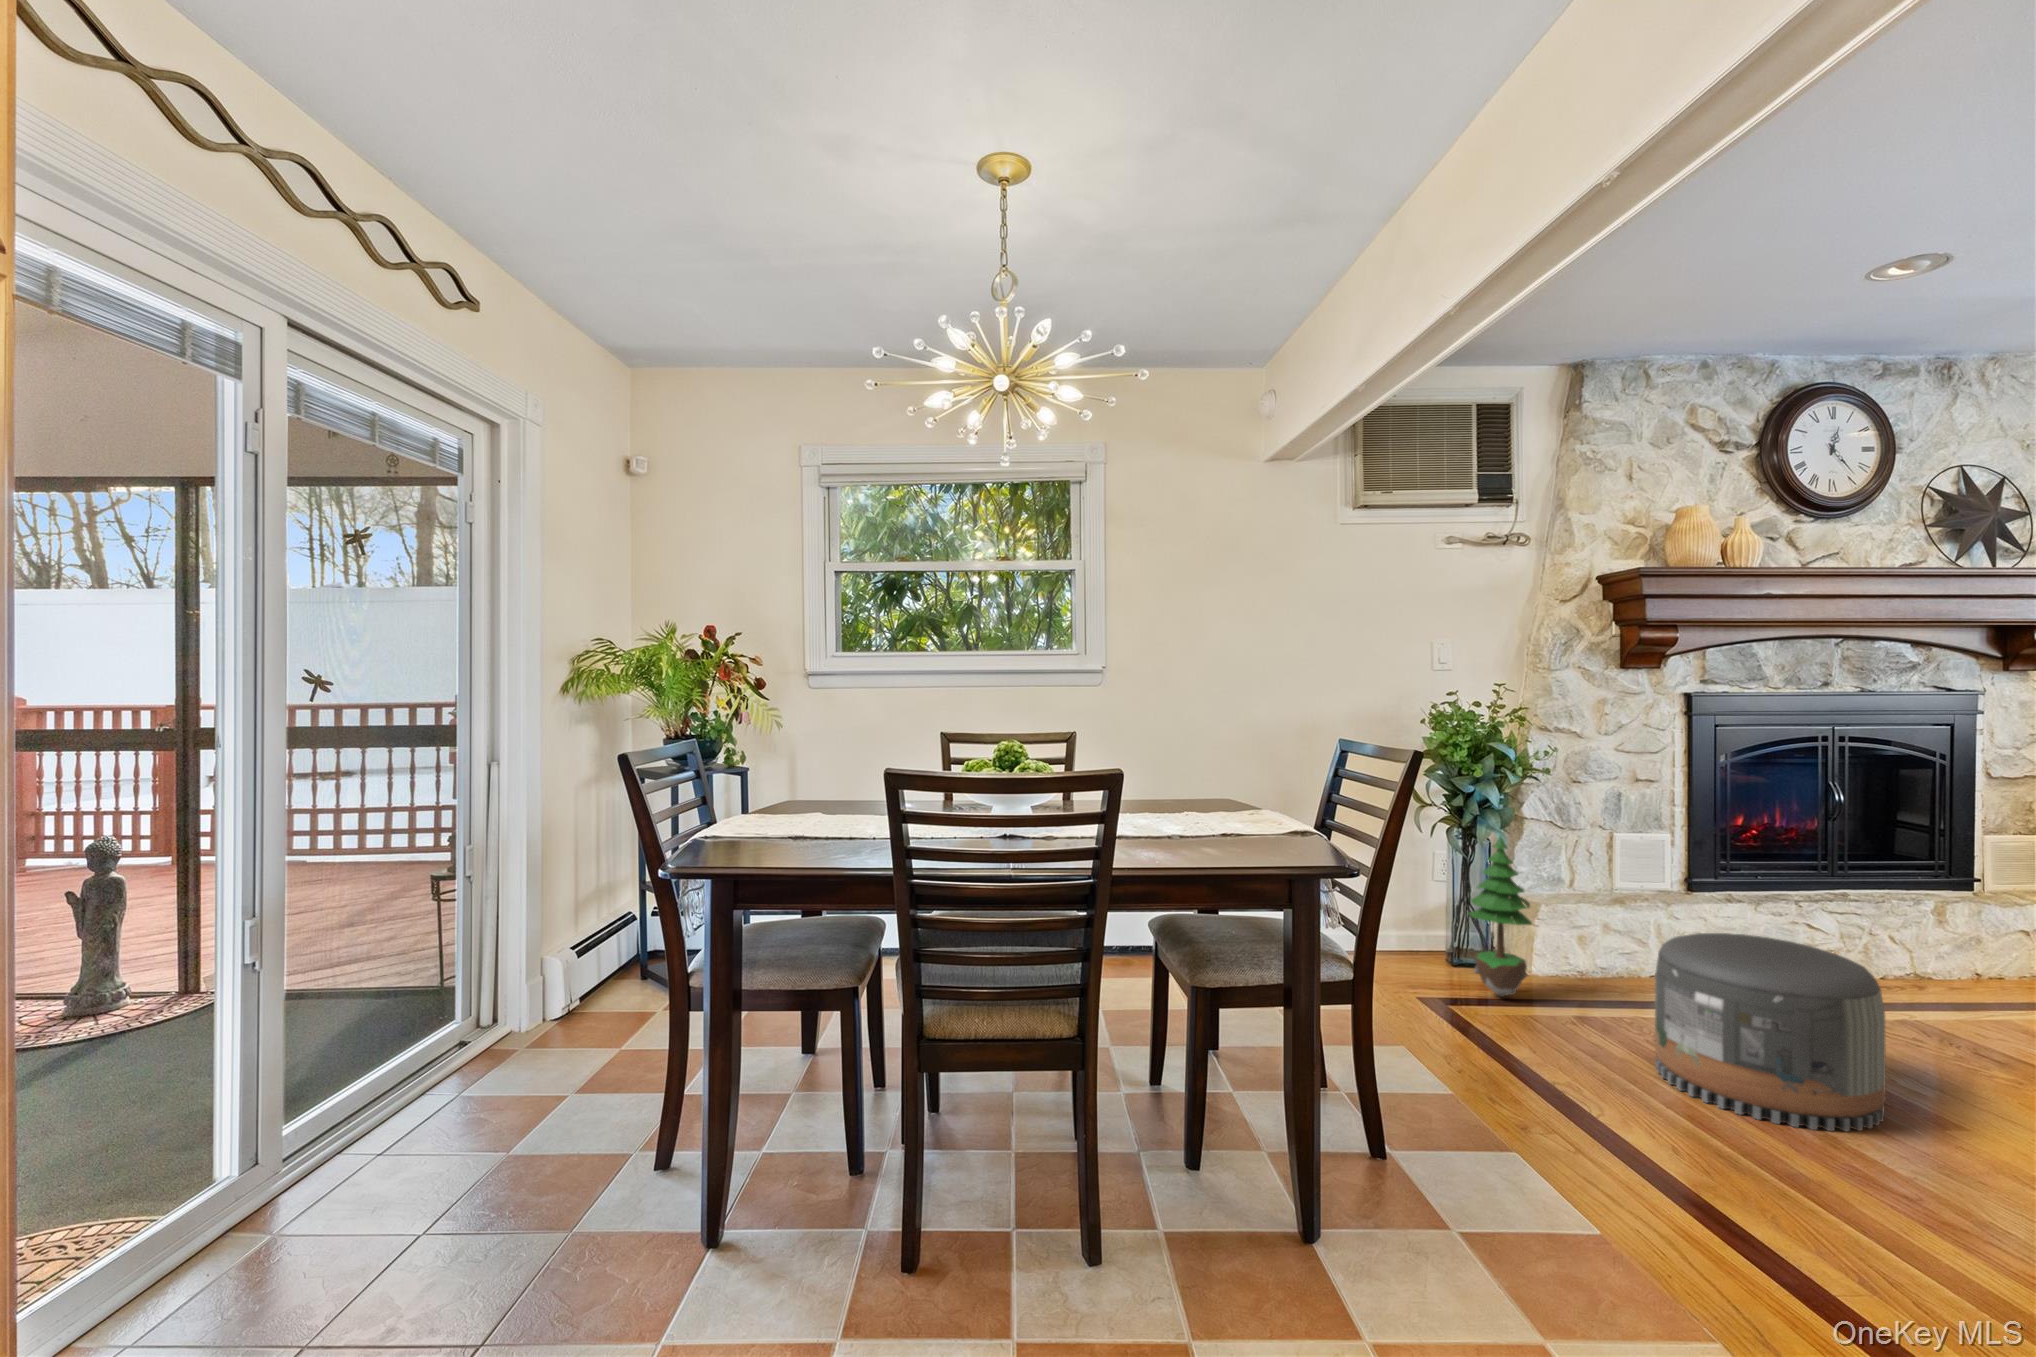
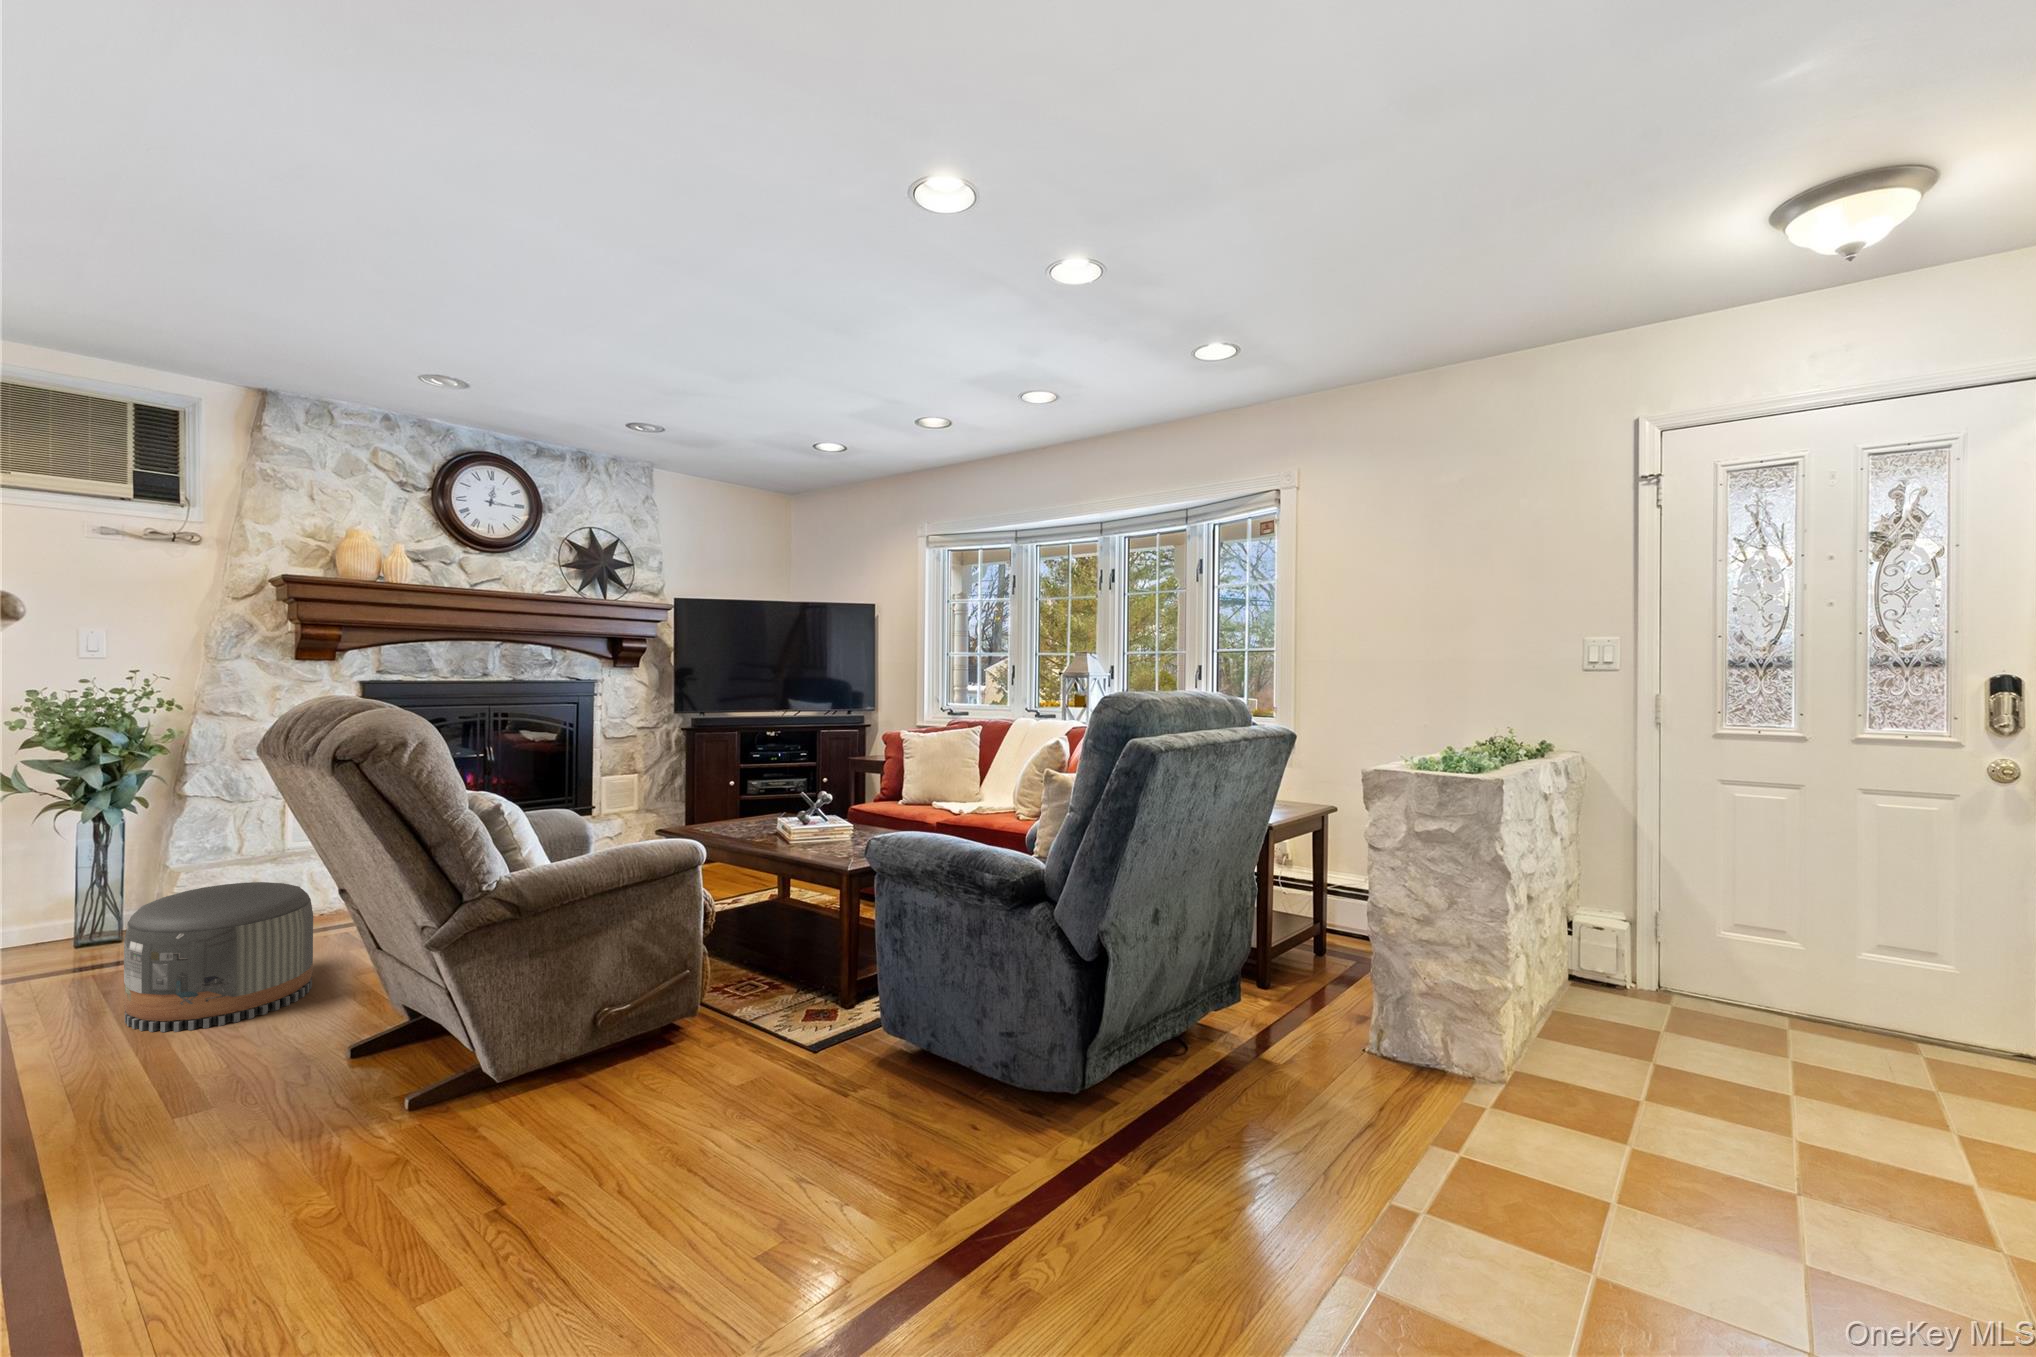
potted tree: present [1469,836,1532,997] -> none [36,819,118,969]

